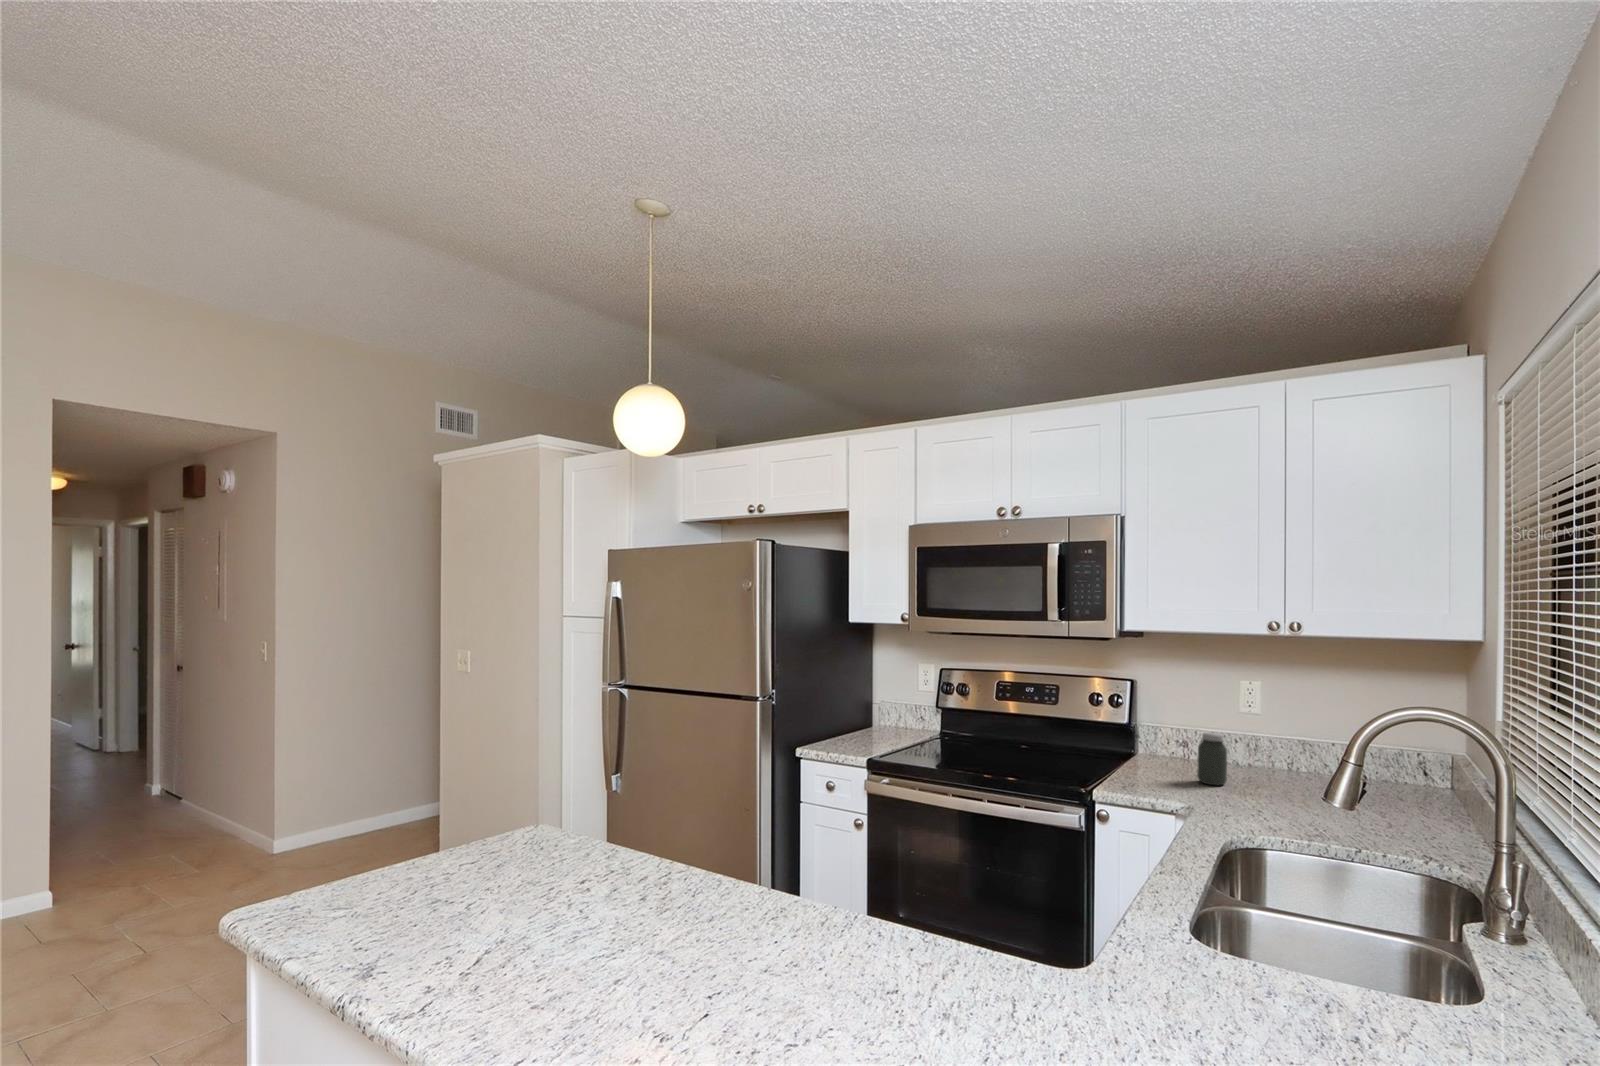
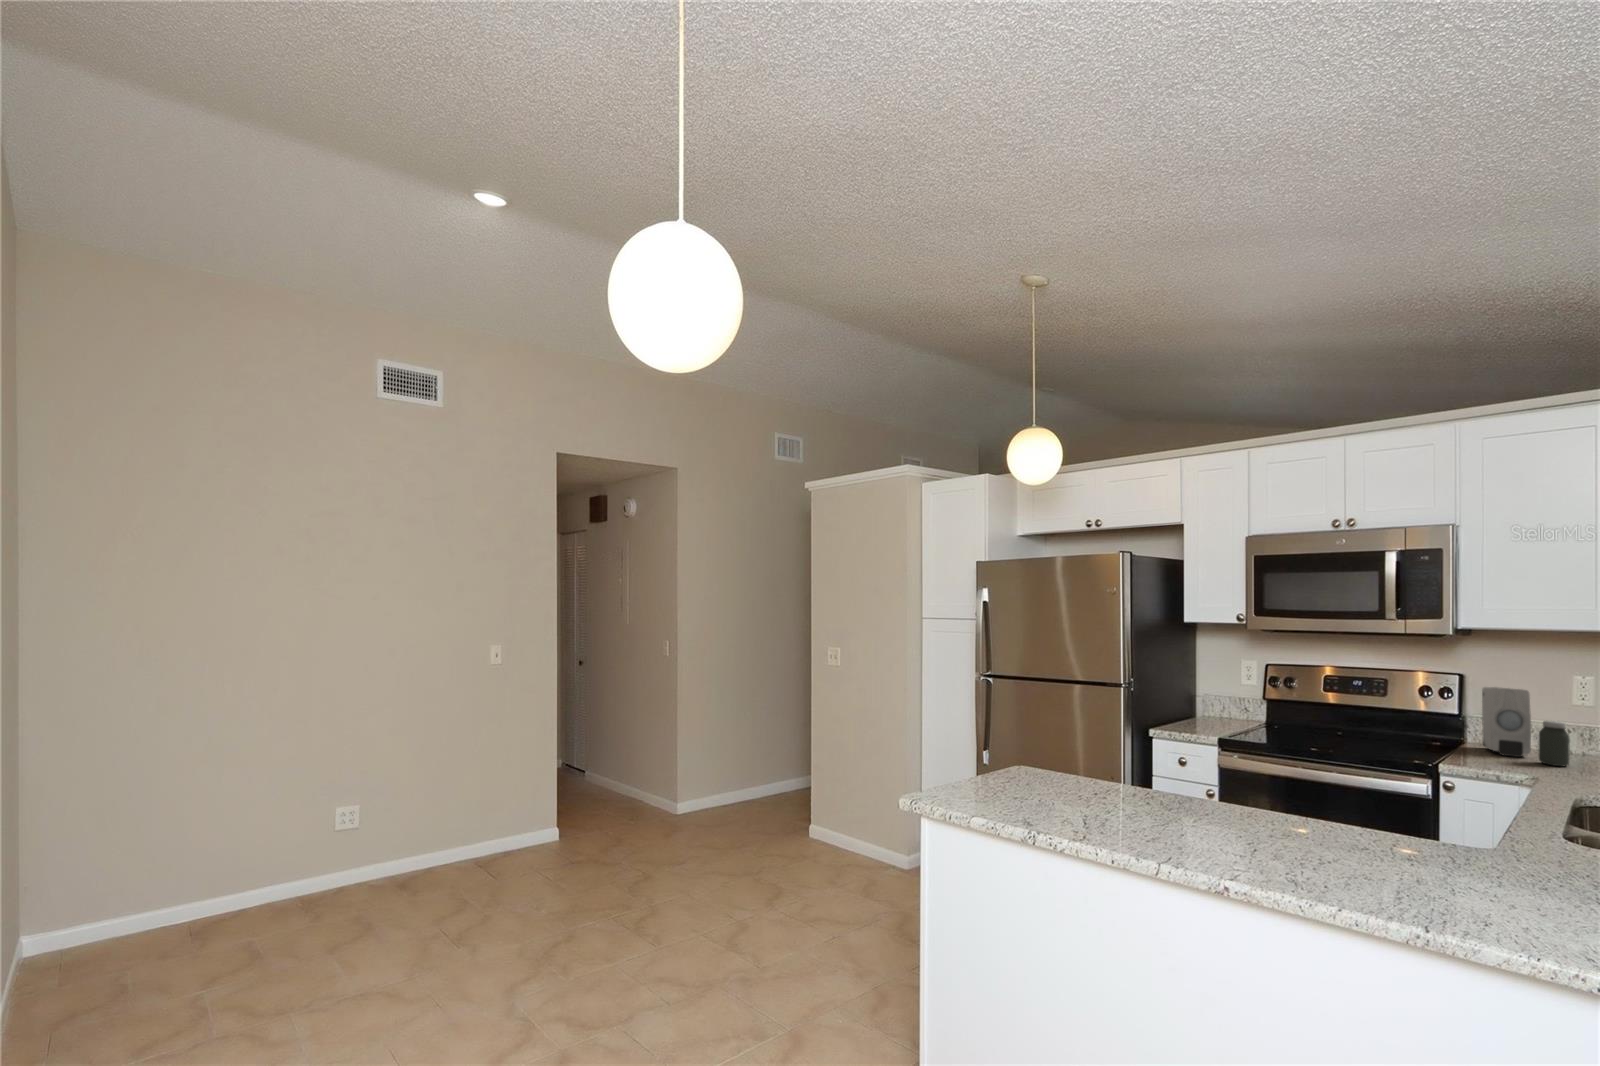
soap dispenser: none [1148,693,1192,774] -> present [1482,687,1531,757]

